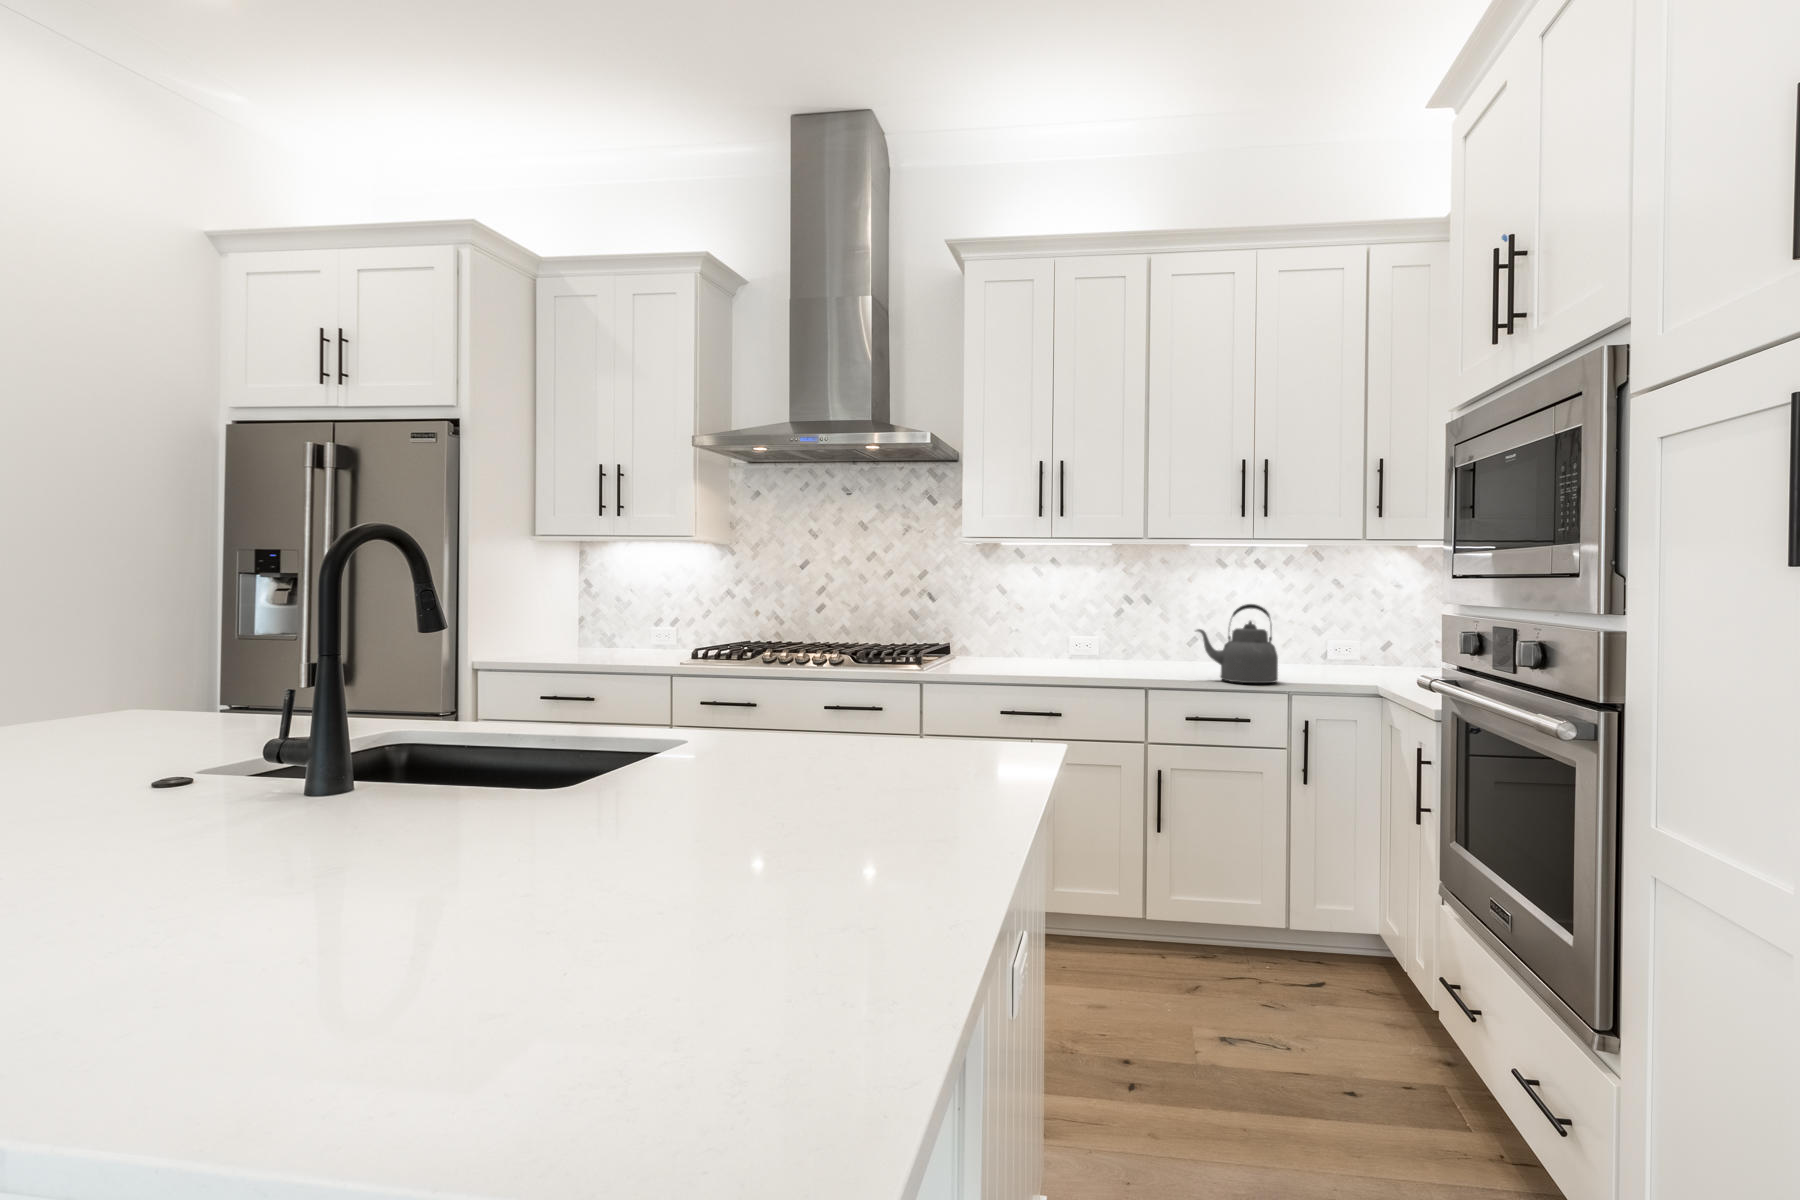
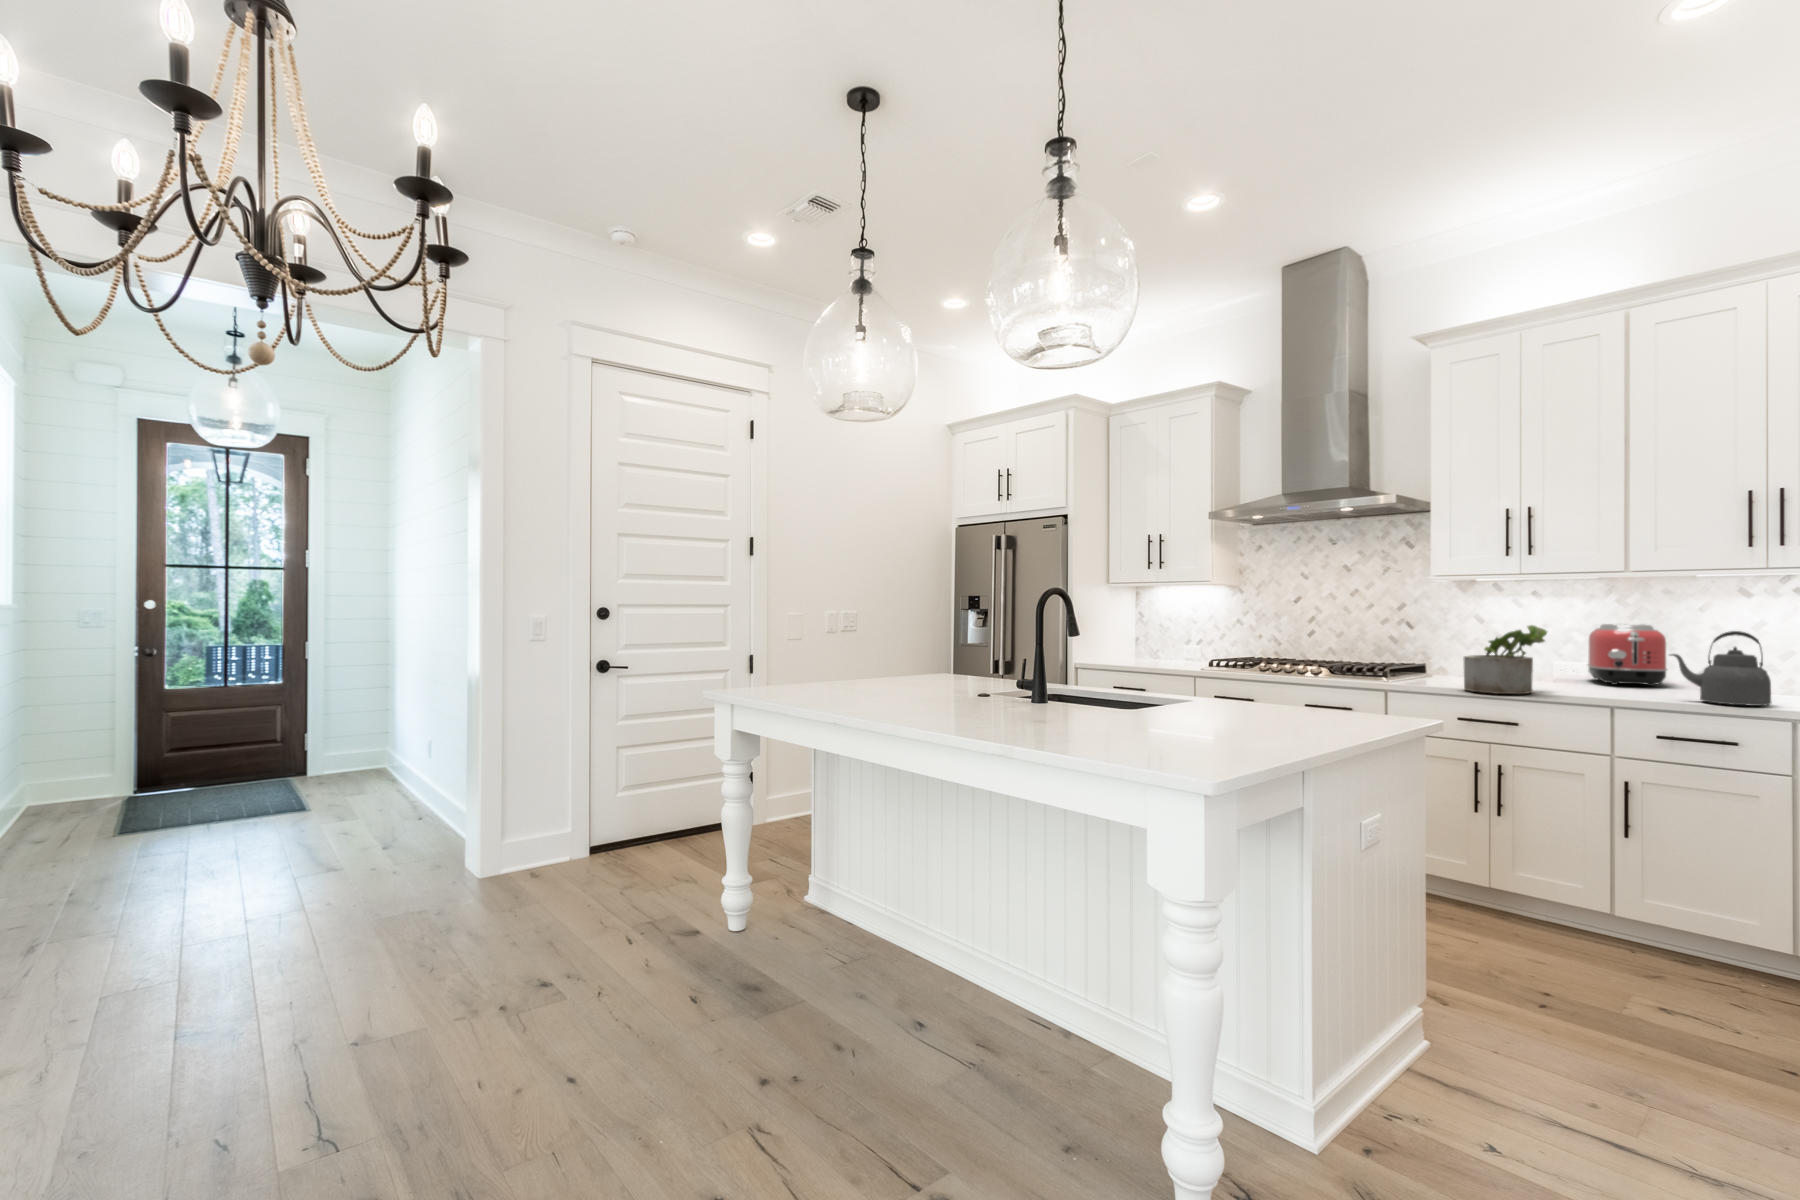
toaster: none [1106,596,1179,664] -> present [1588,624,1667,686]
potted plant: none [1006,598,1090,681] -> present [1464,625,1548,694]

